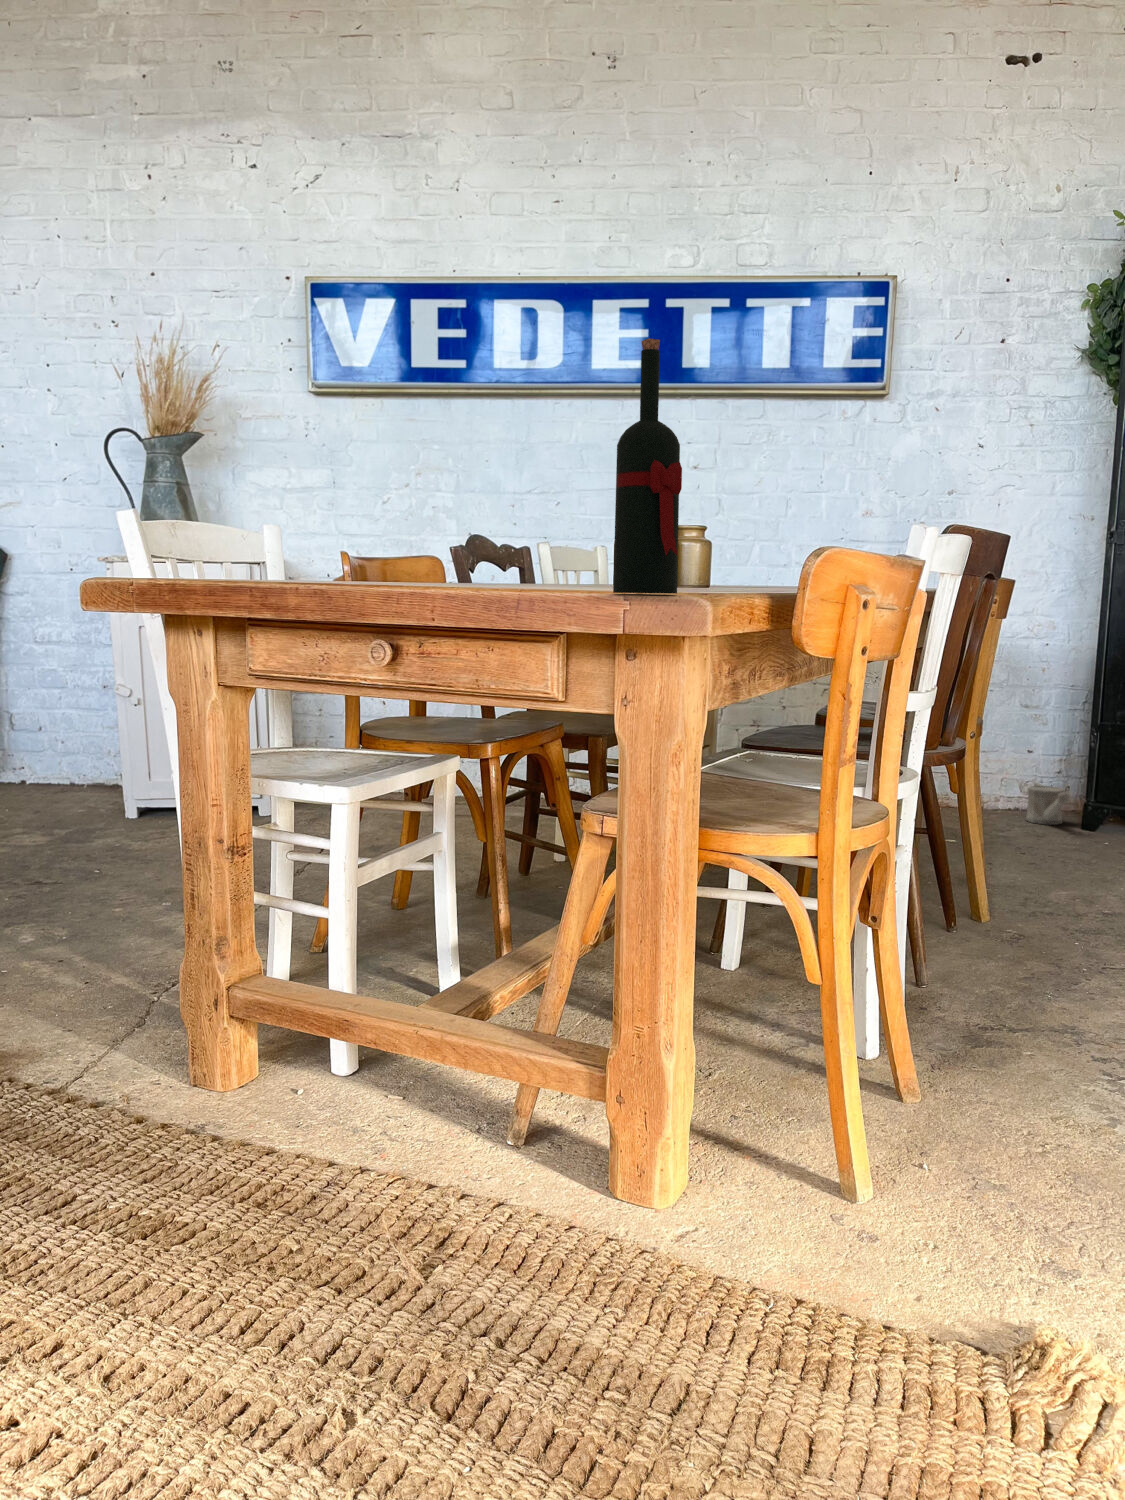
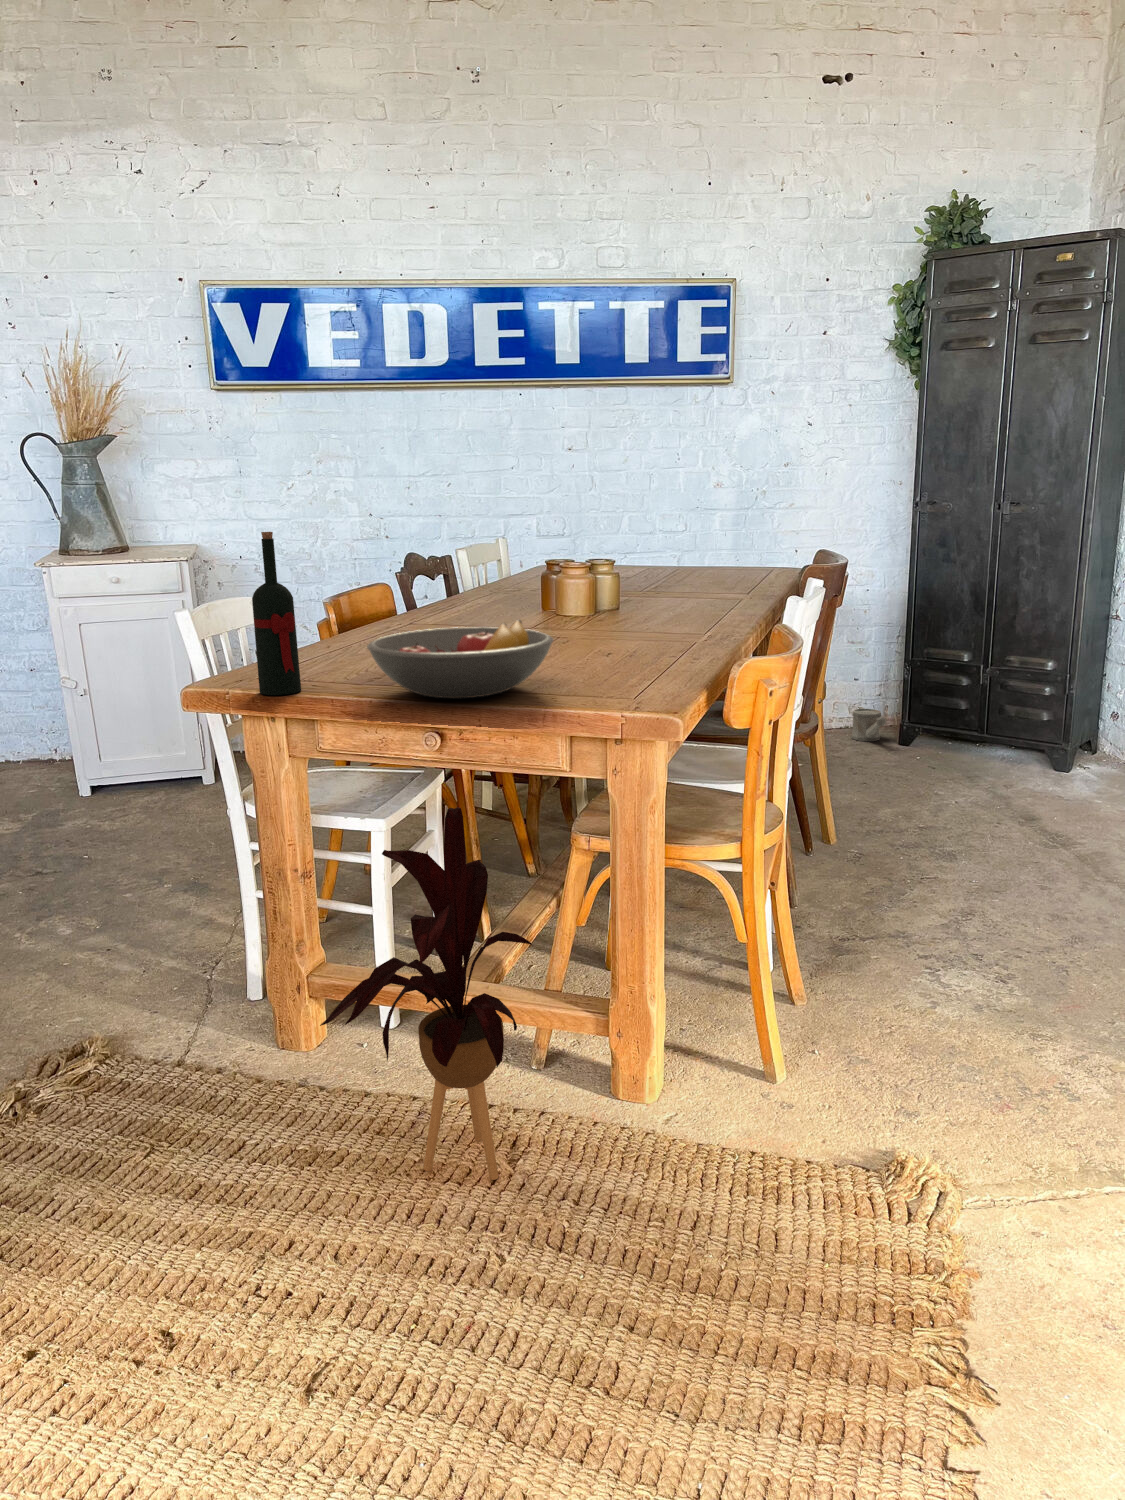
wine bottle: present [613,338,682,594] -> present [252,532,301,695]
fruit bowl: none [292,495,551,588] -> present [367,620,553,699]
house plant: none [151,693,458,1292] -> present [320,807,532,1180]

